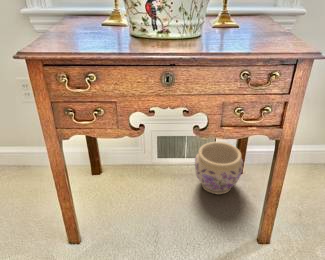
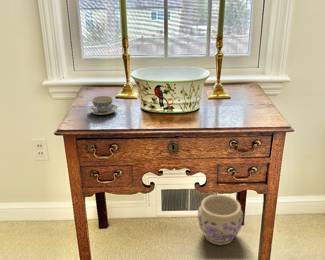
teacup: none [64,17,100,38] -> present [89,96,117,115]

